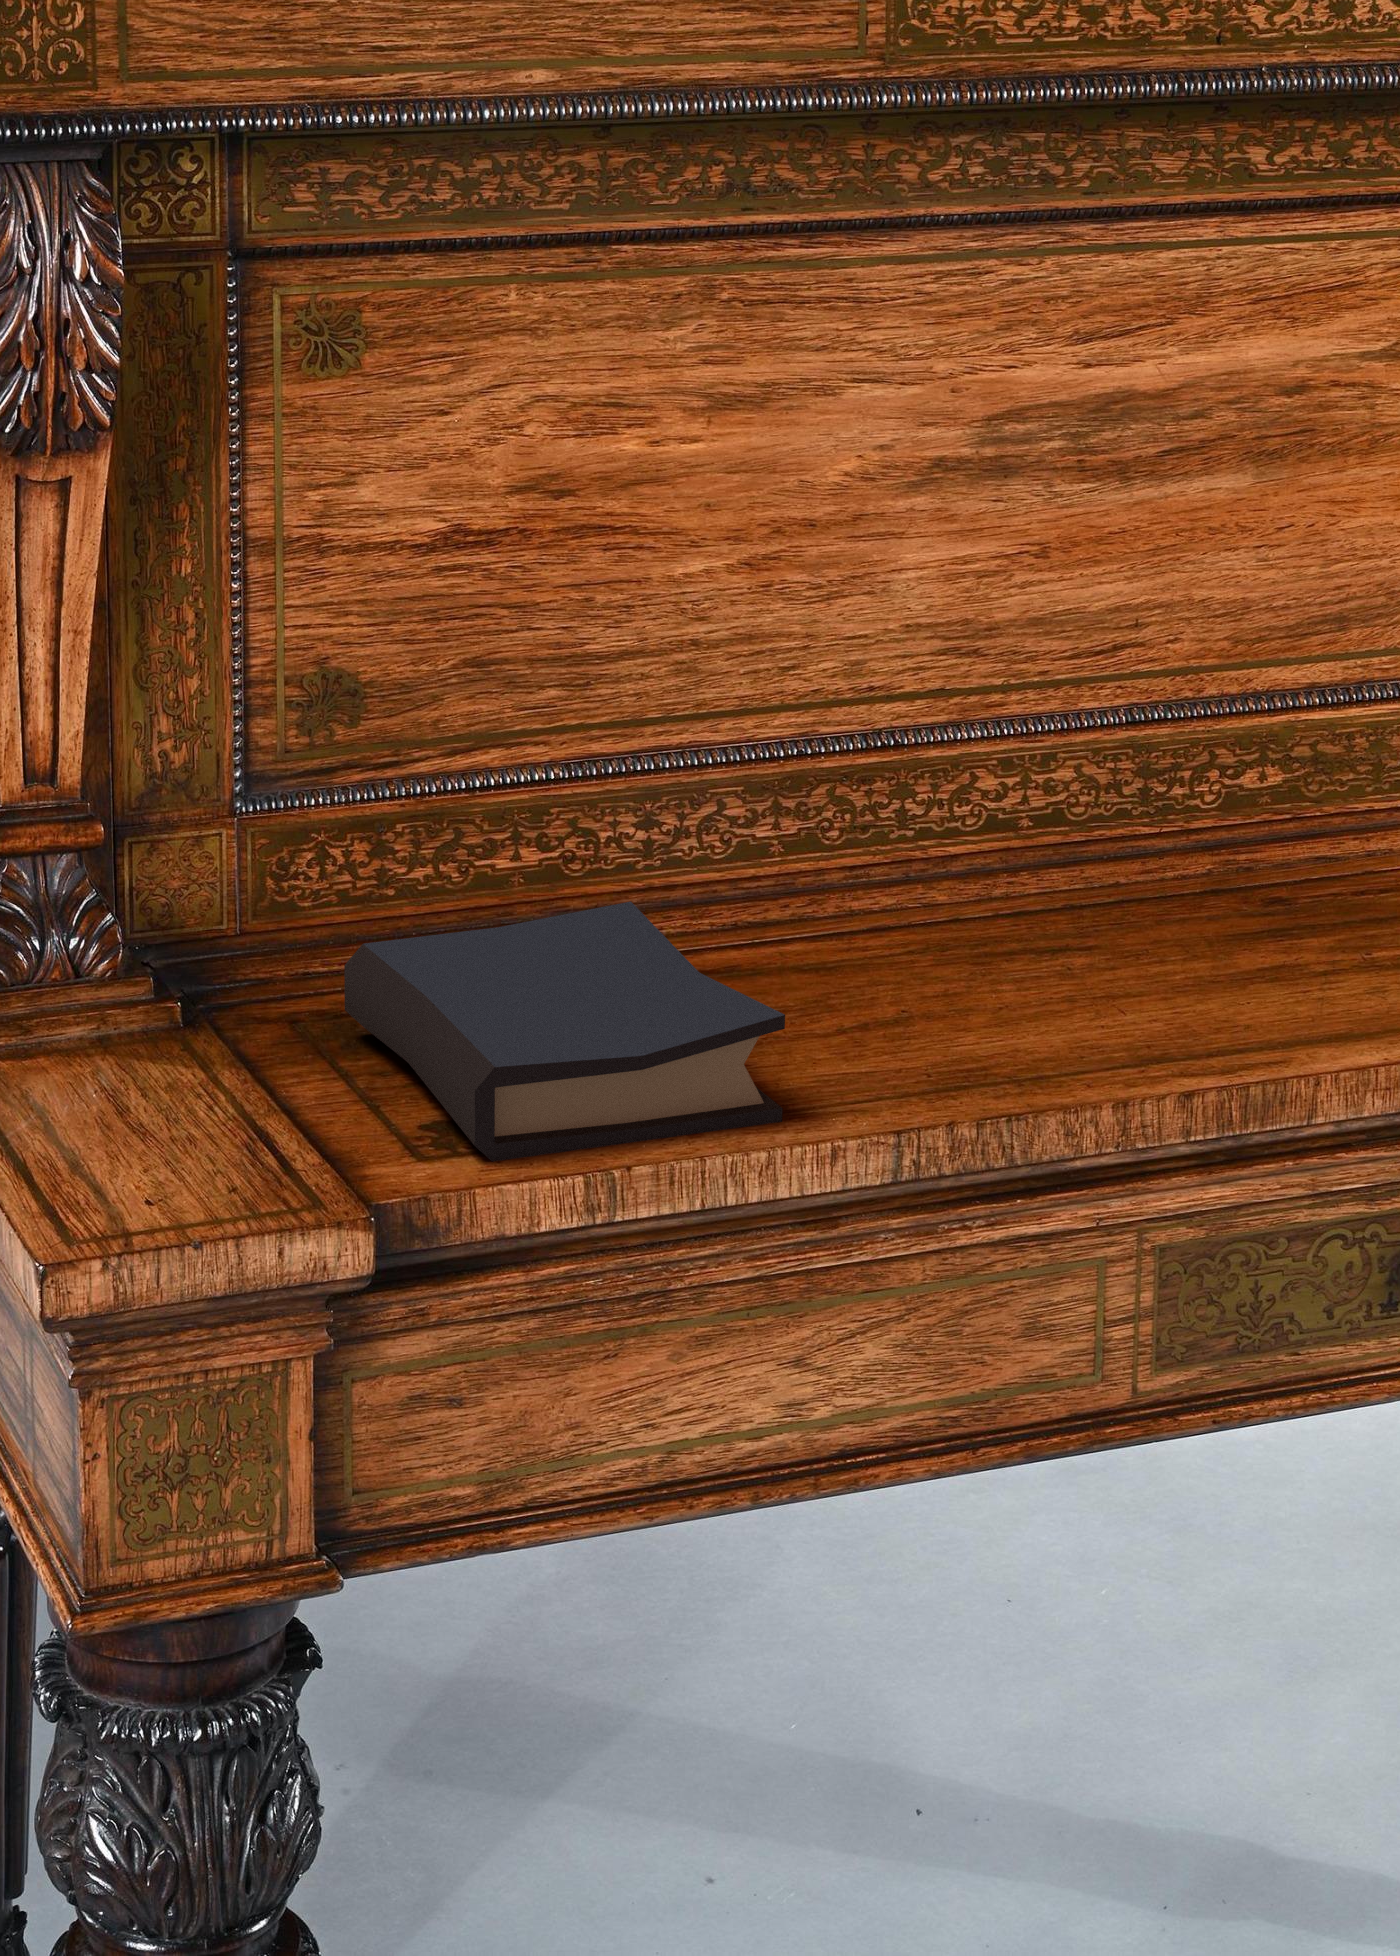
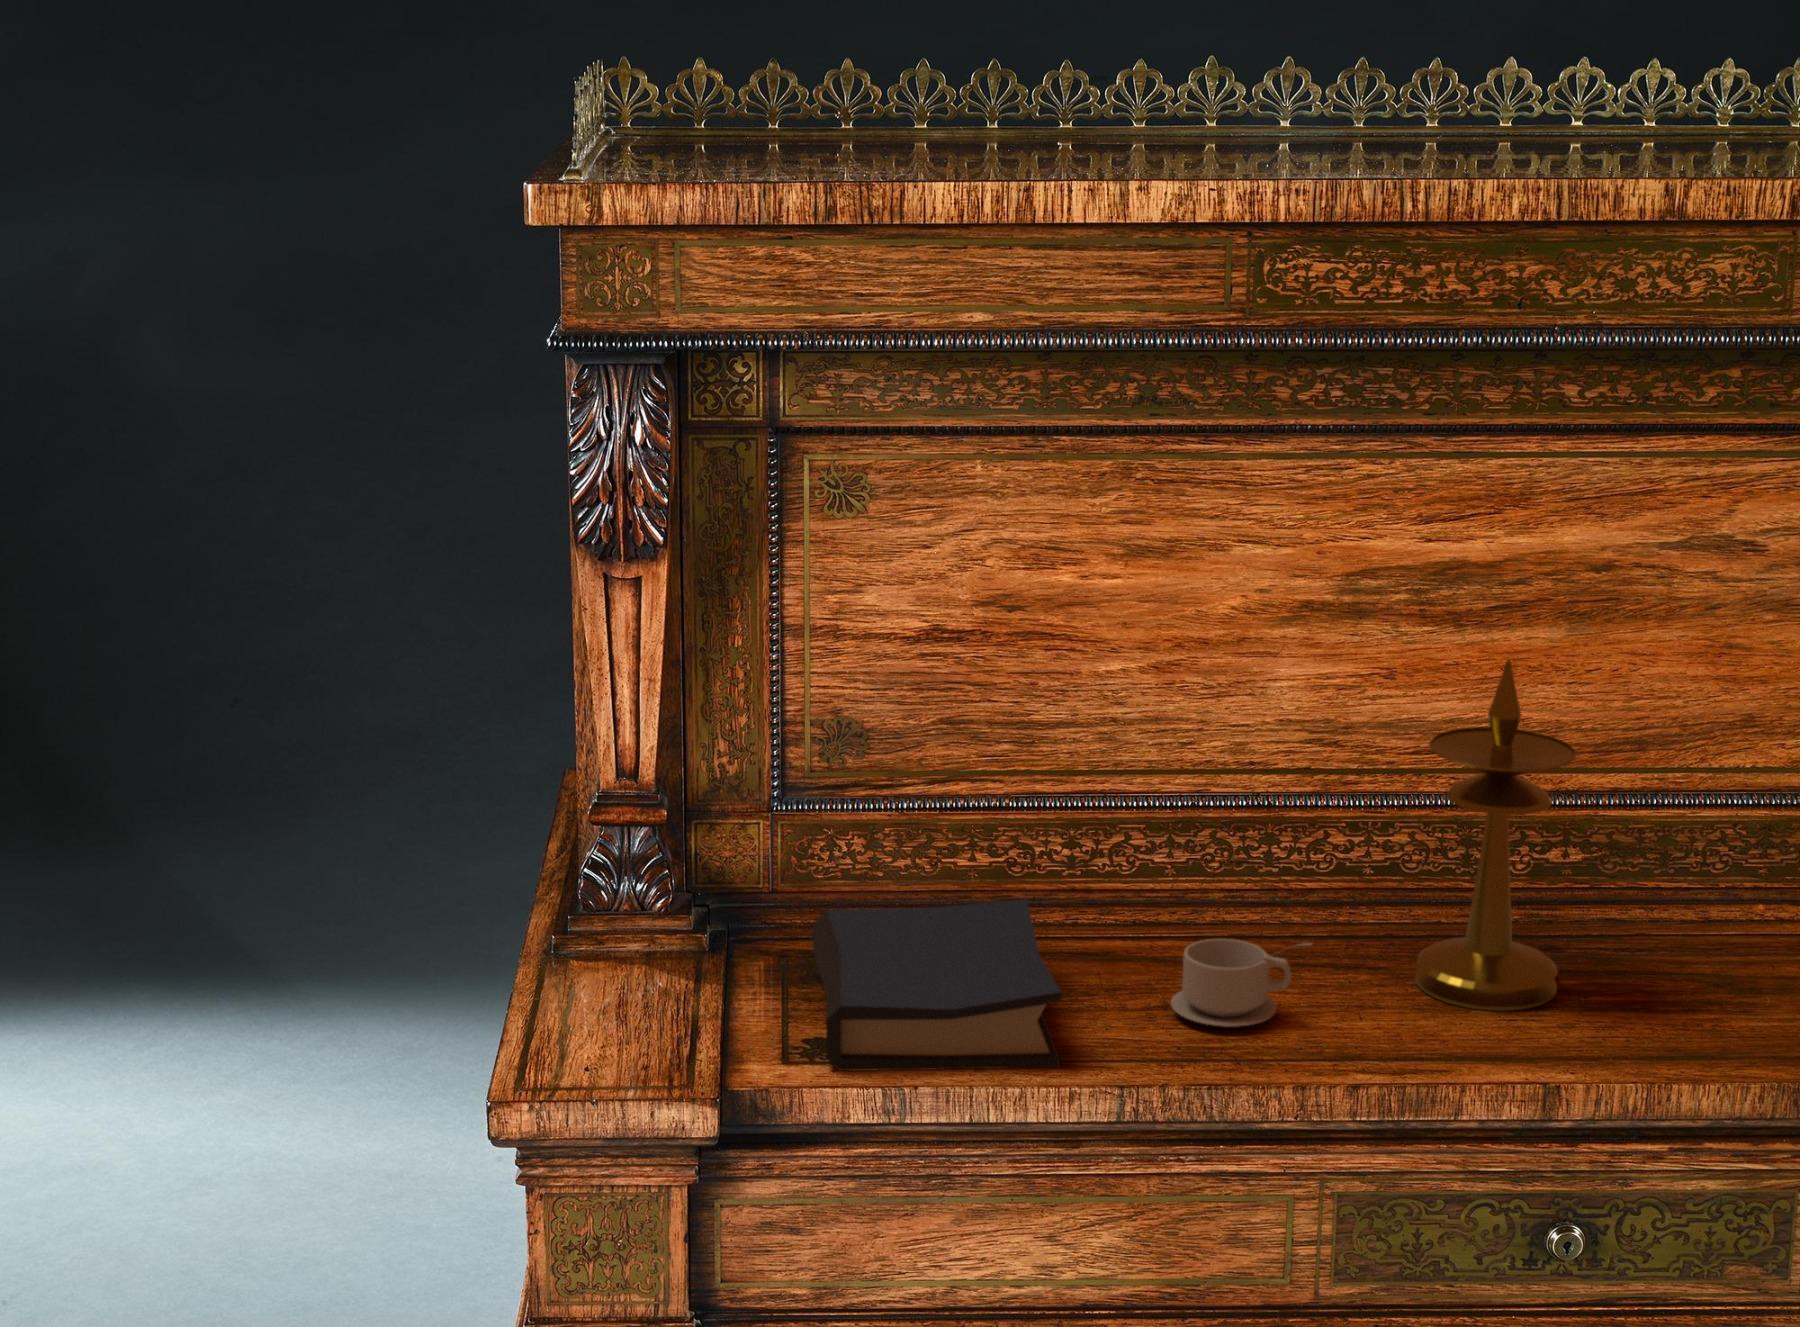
candlestick: none [1133,513,1346,987] -> present [1415,659,1576,1011]
teacup: none [864,917,1065,1044] -> present [1171,939,1312,1027]

